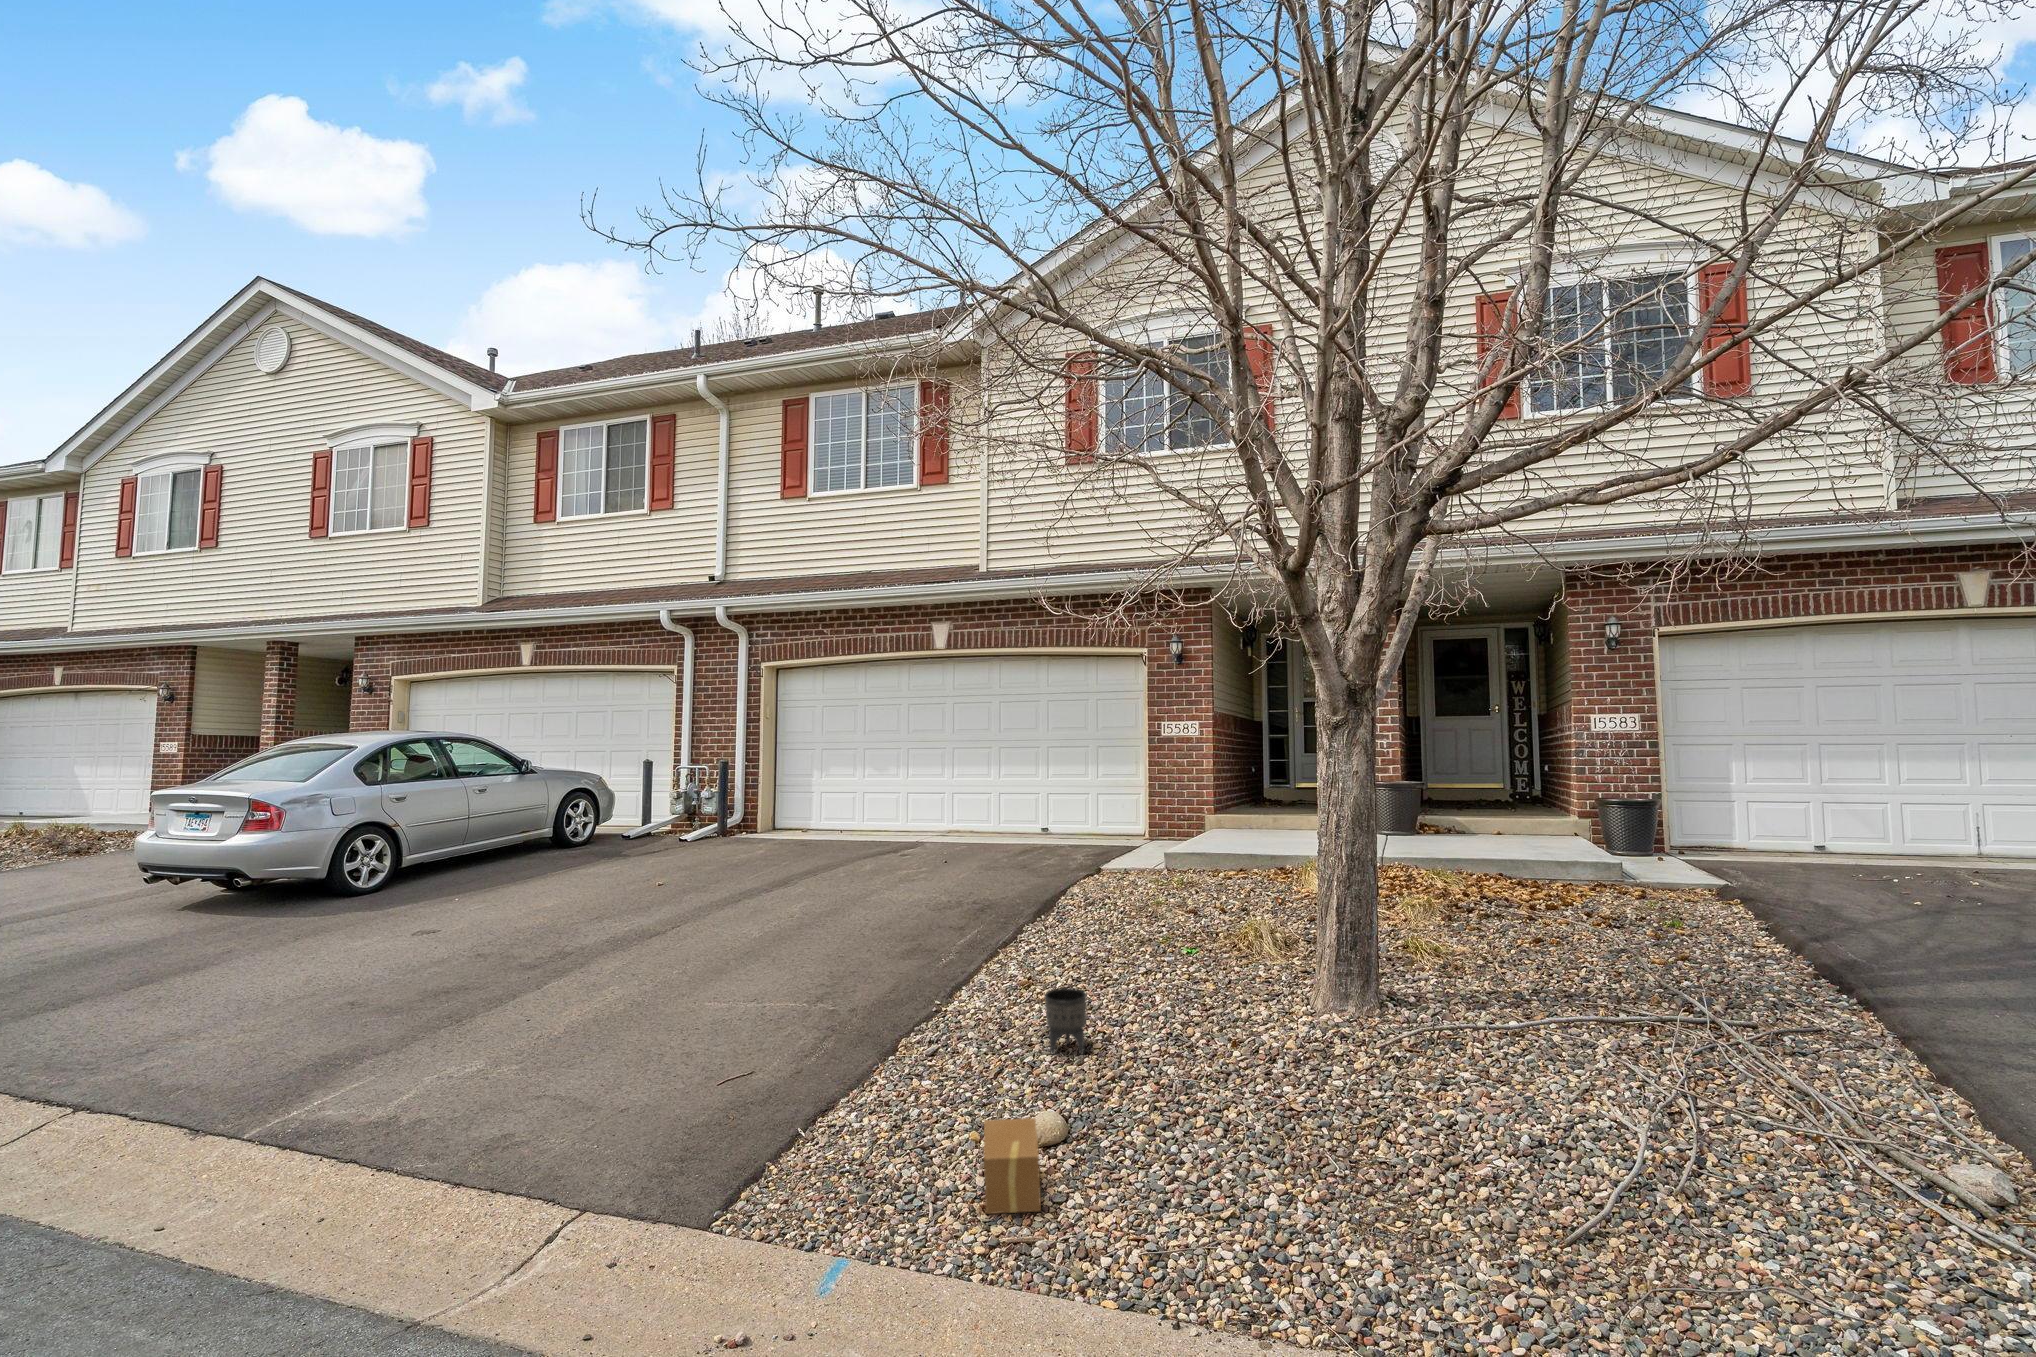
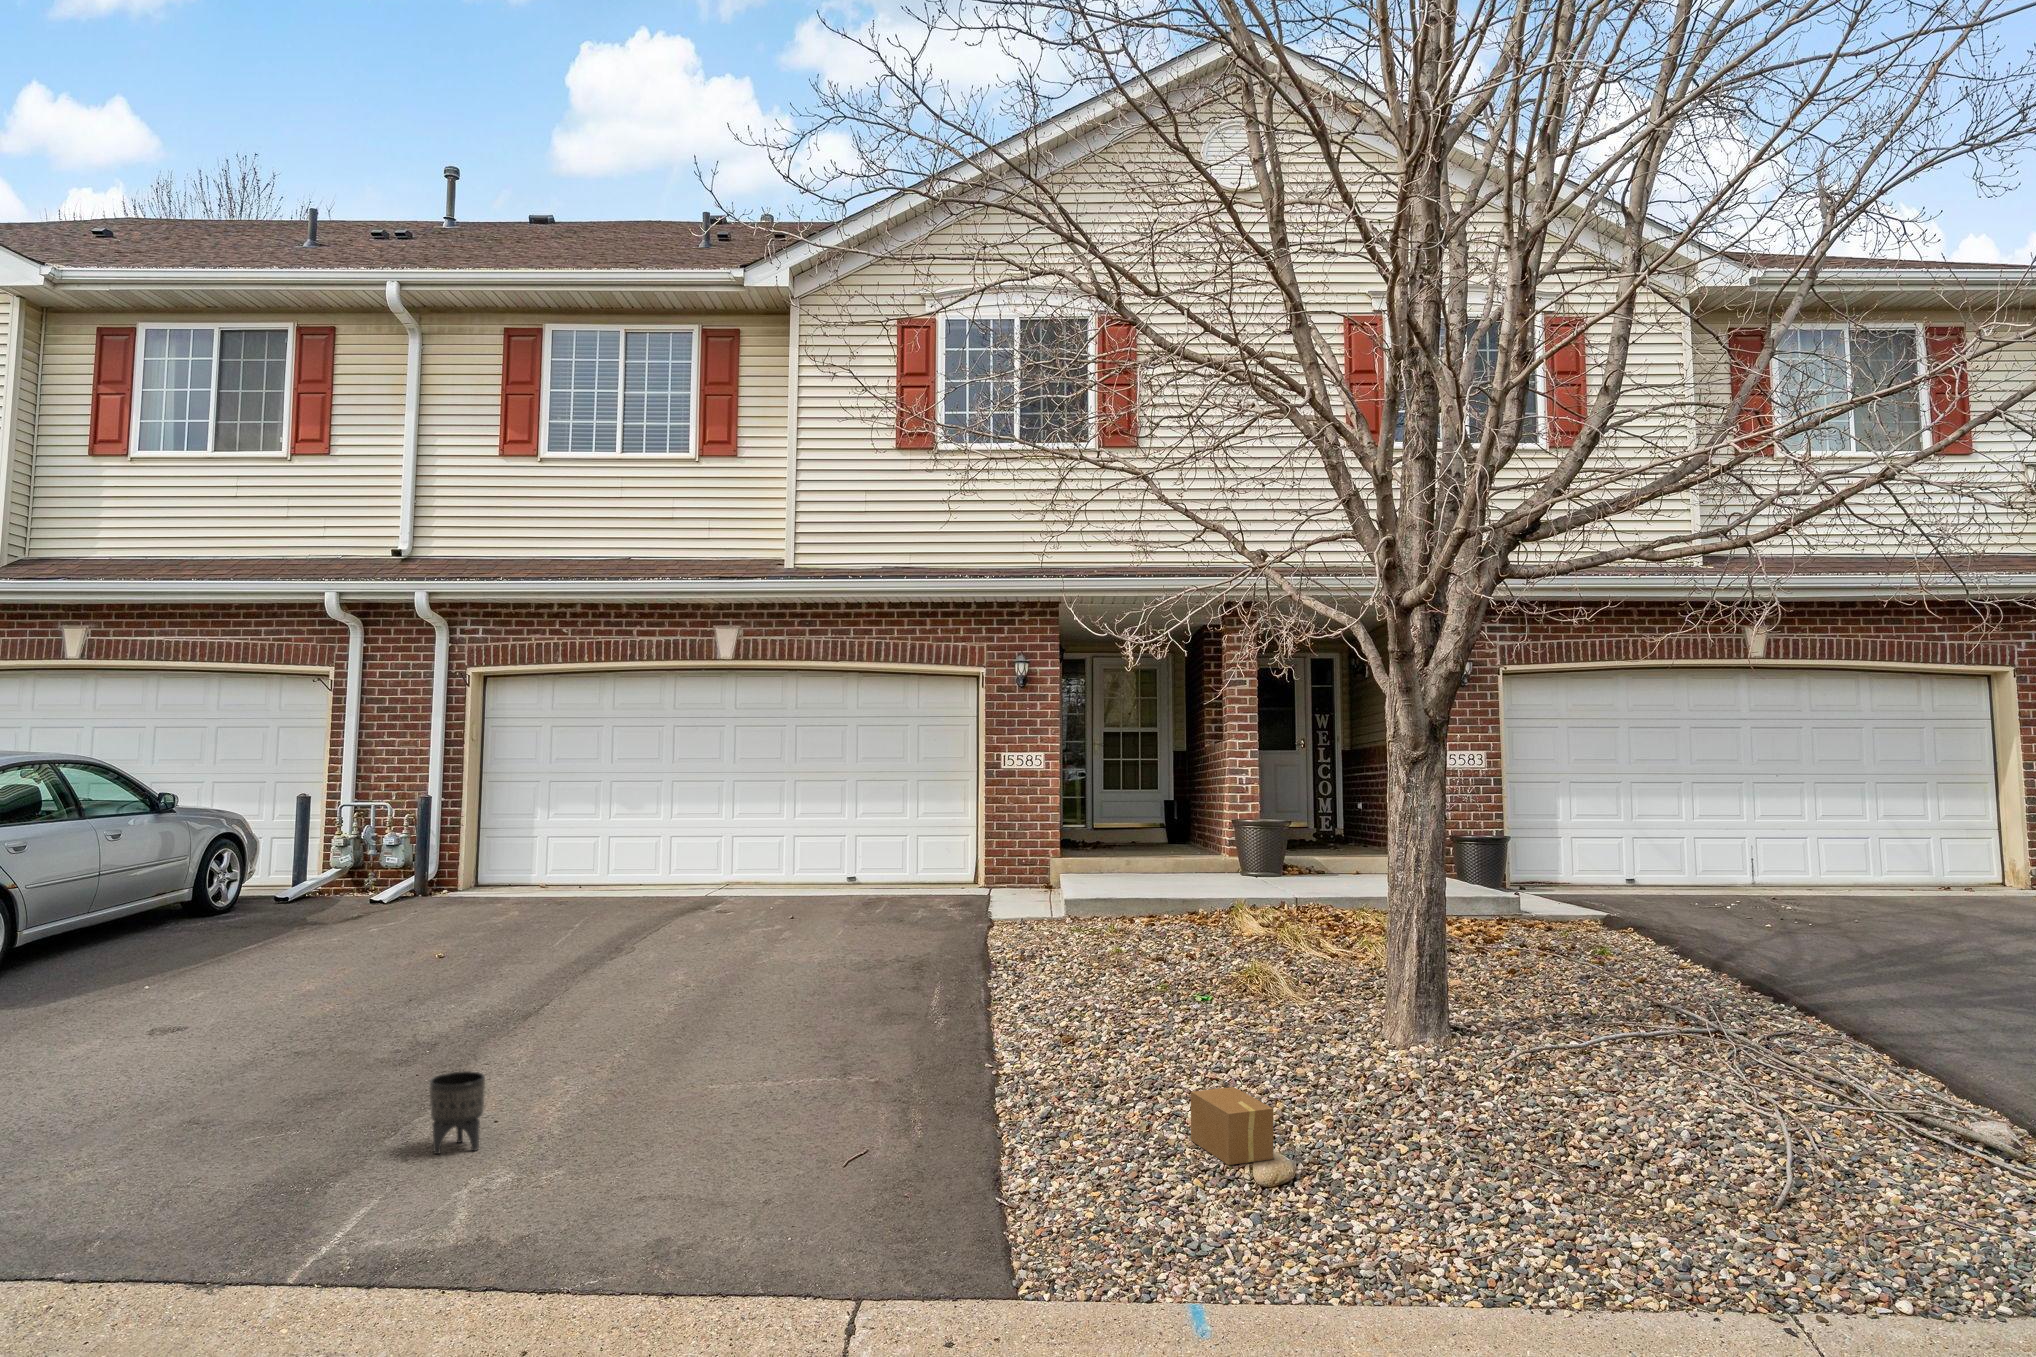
planter: present [1044,988,1087,1054] -> present [430,1071,485,1154]

